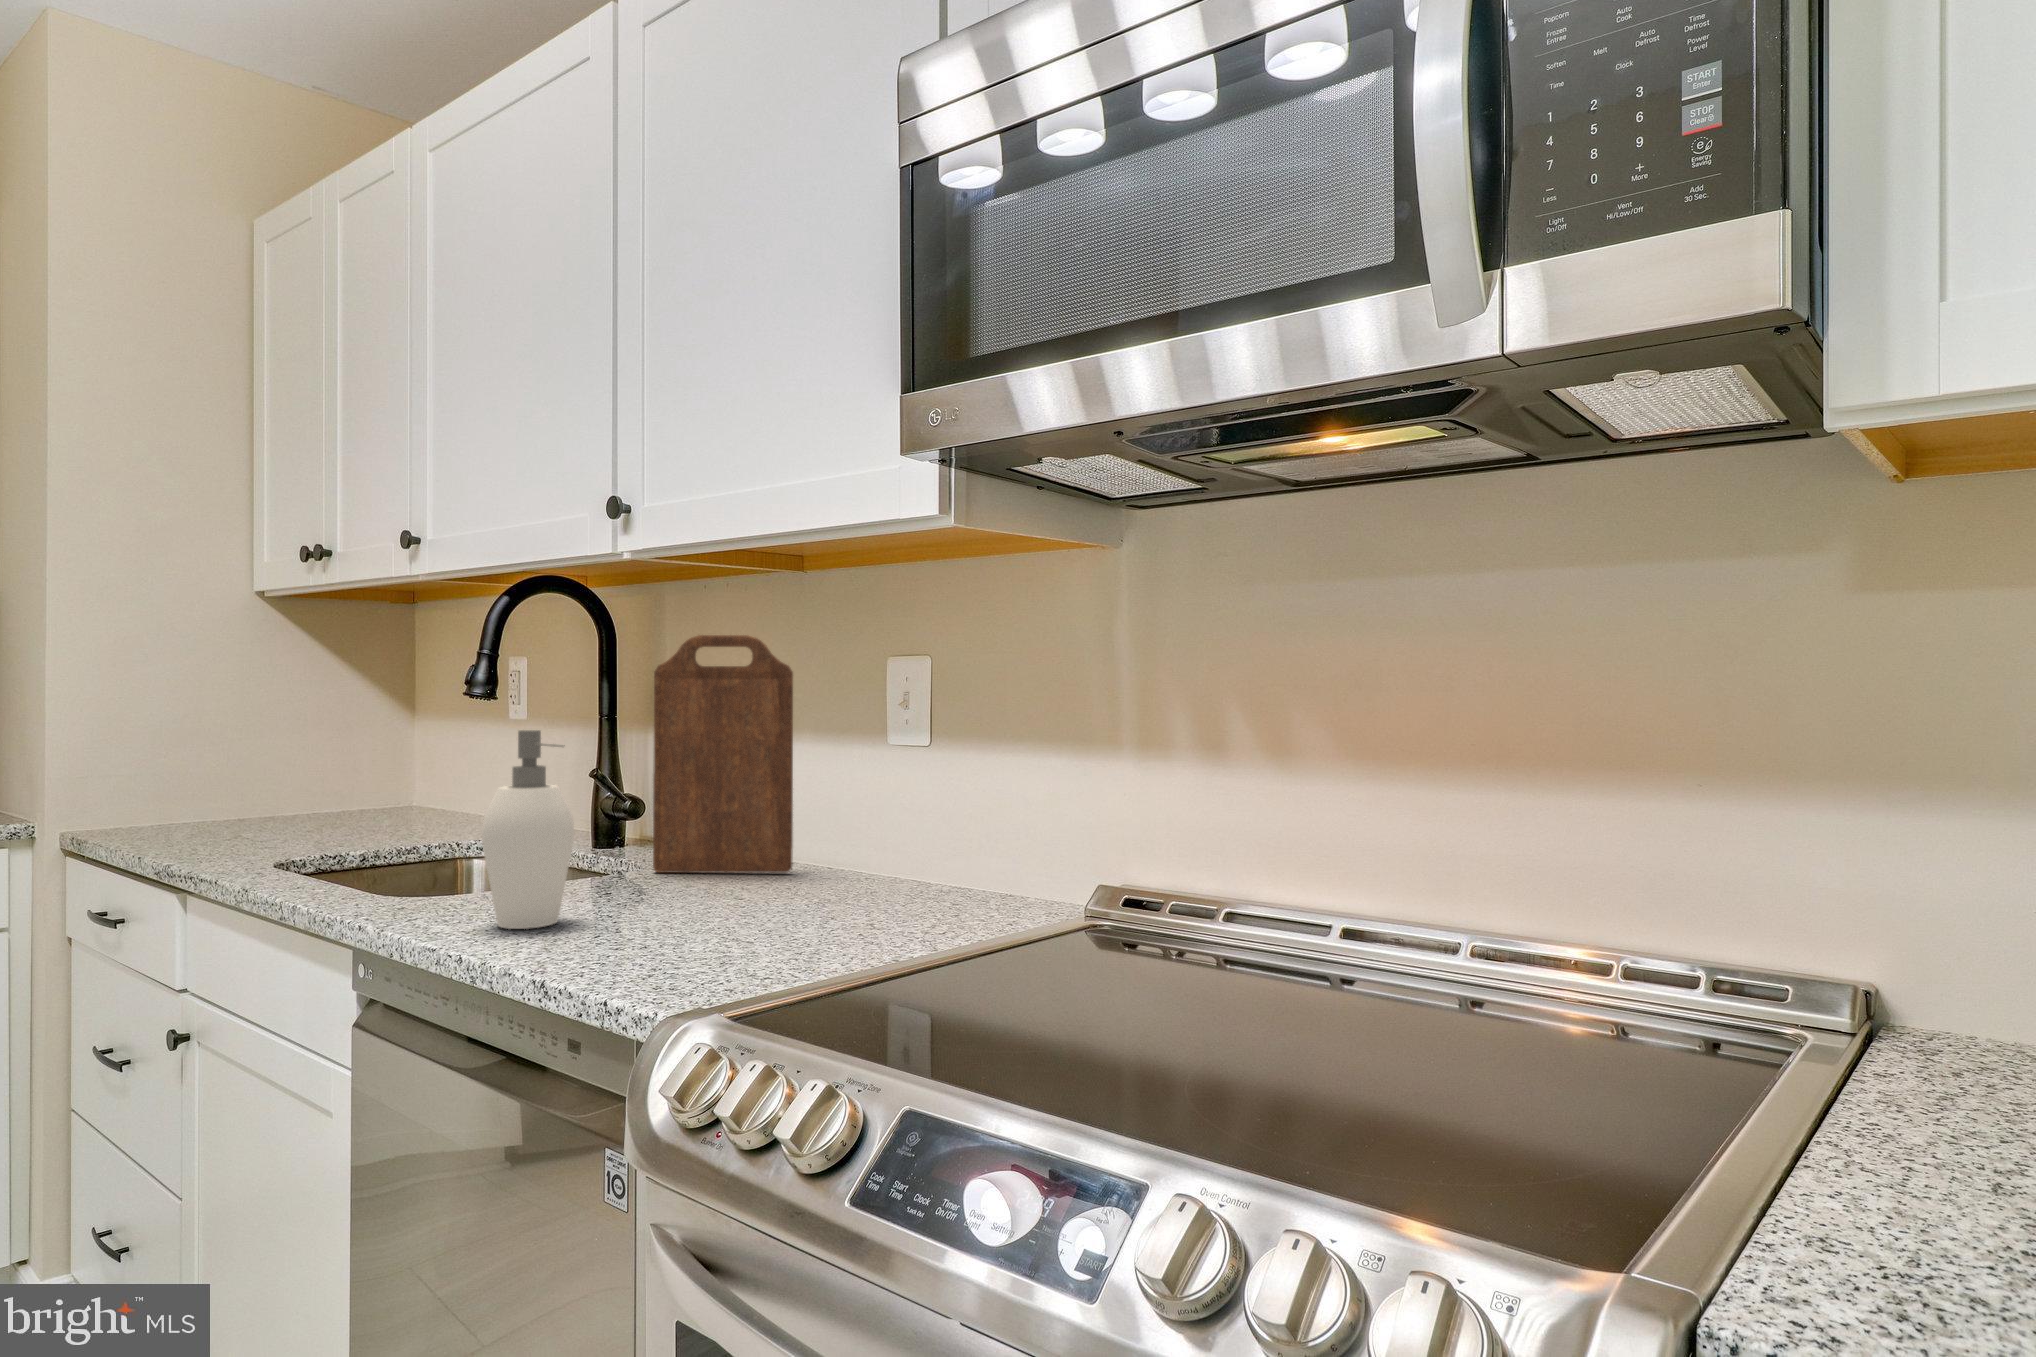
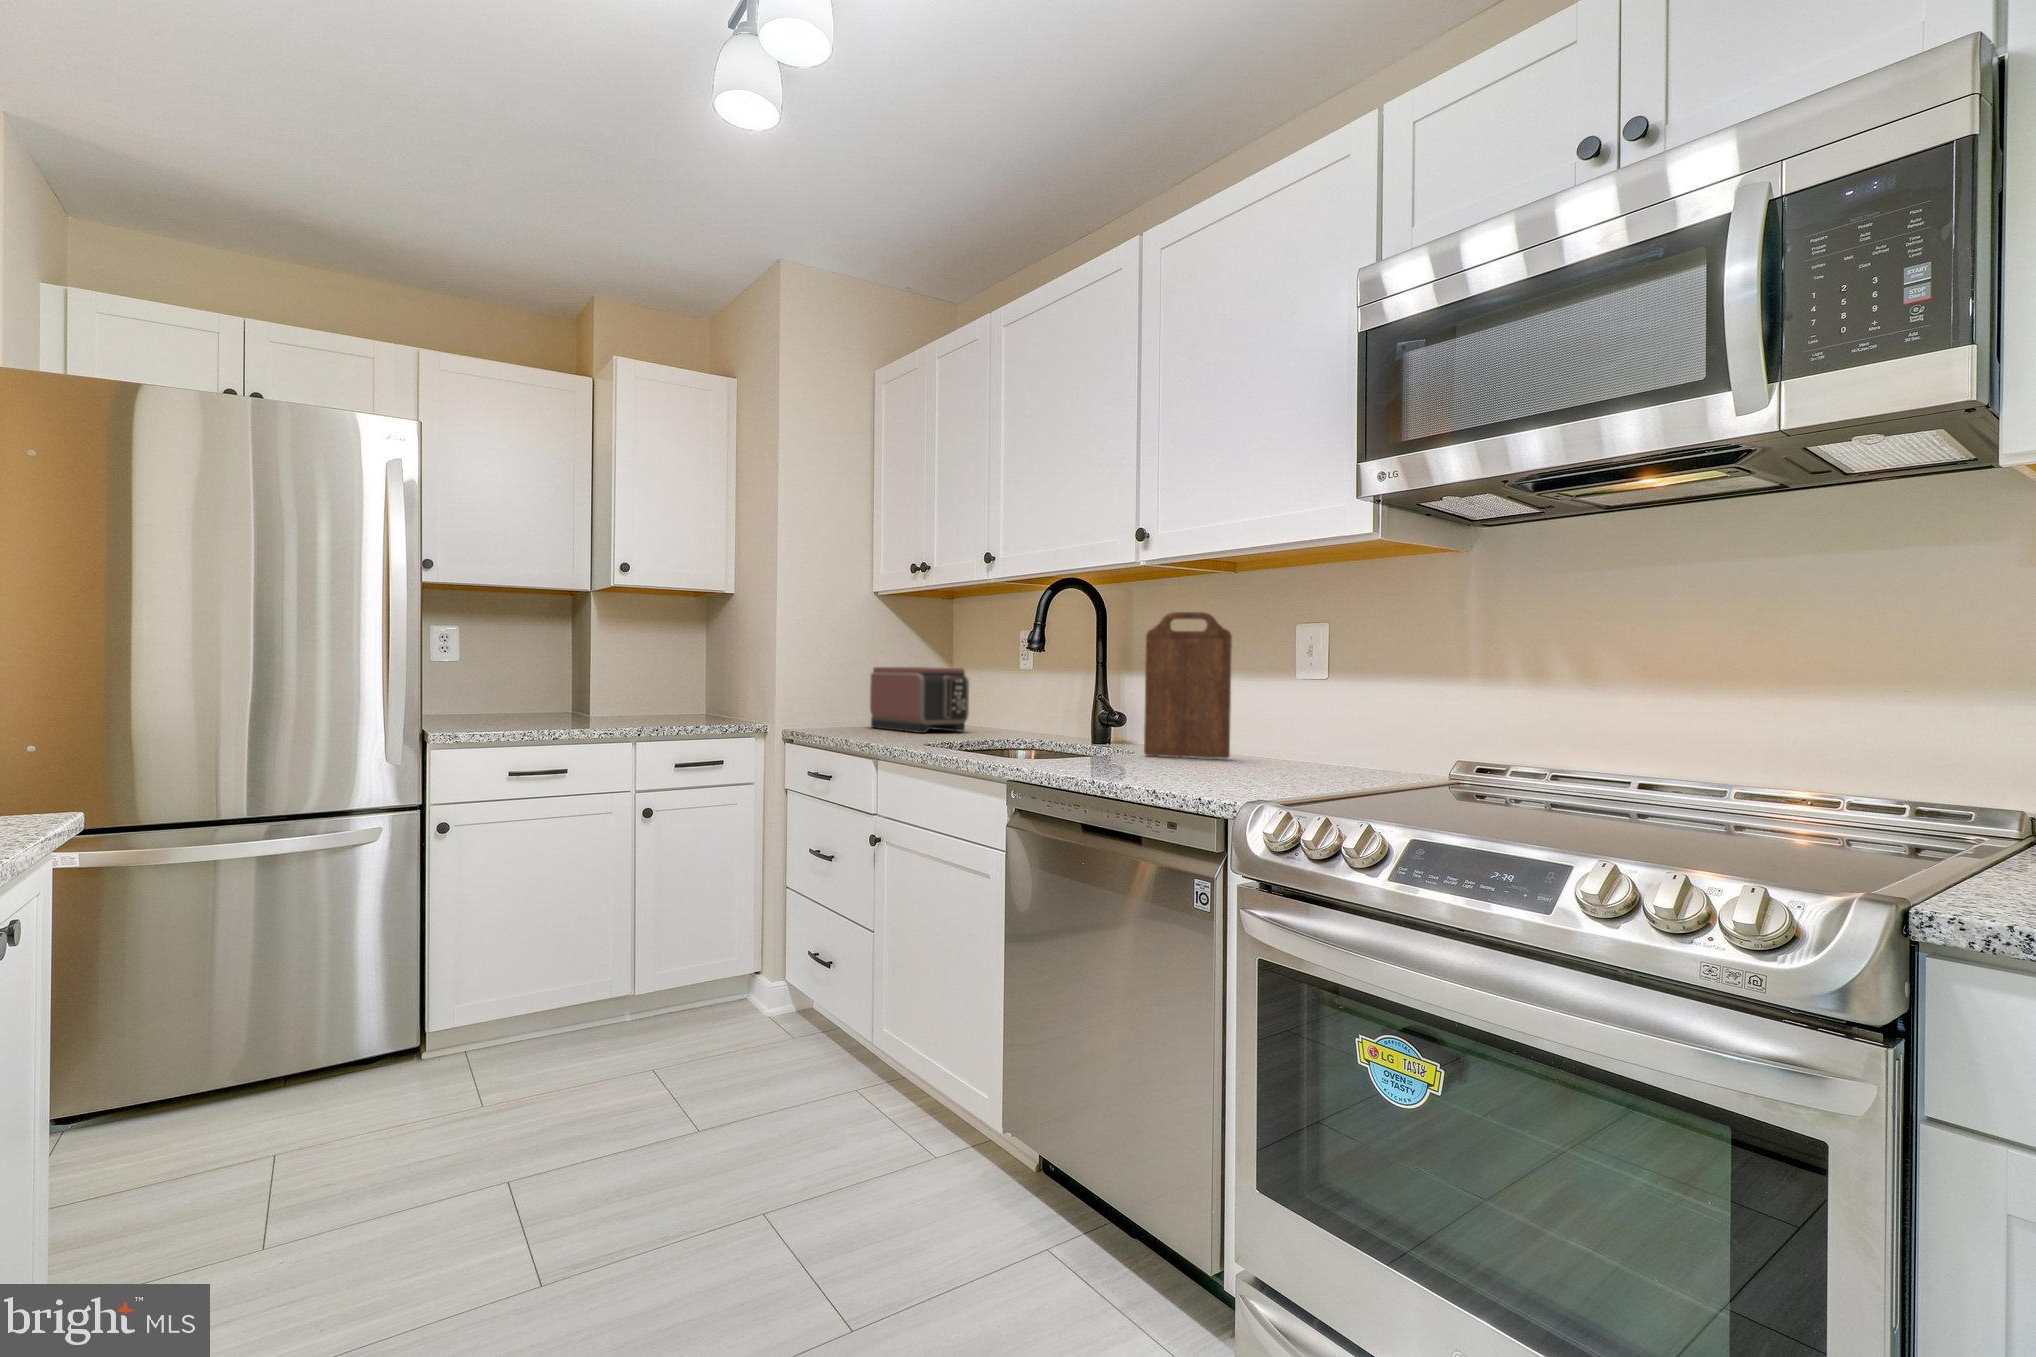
toaster: none [256,715,428,829] -> present [870,667,969,733]
soap dispenser: present [482,730,574,929] -> none [1088,660,1140,771]

